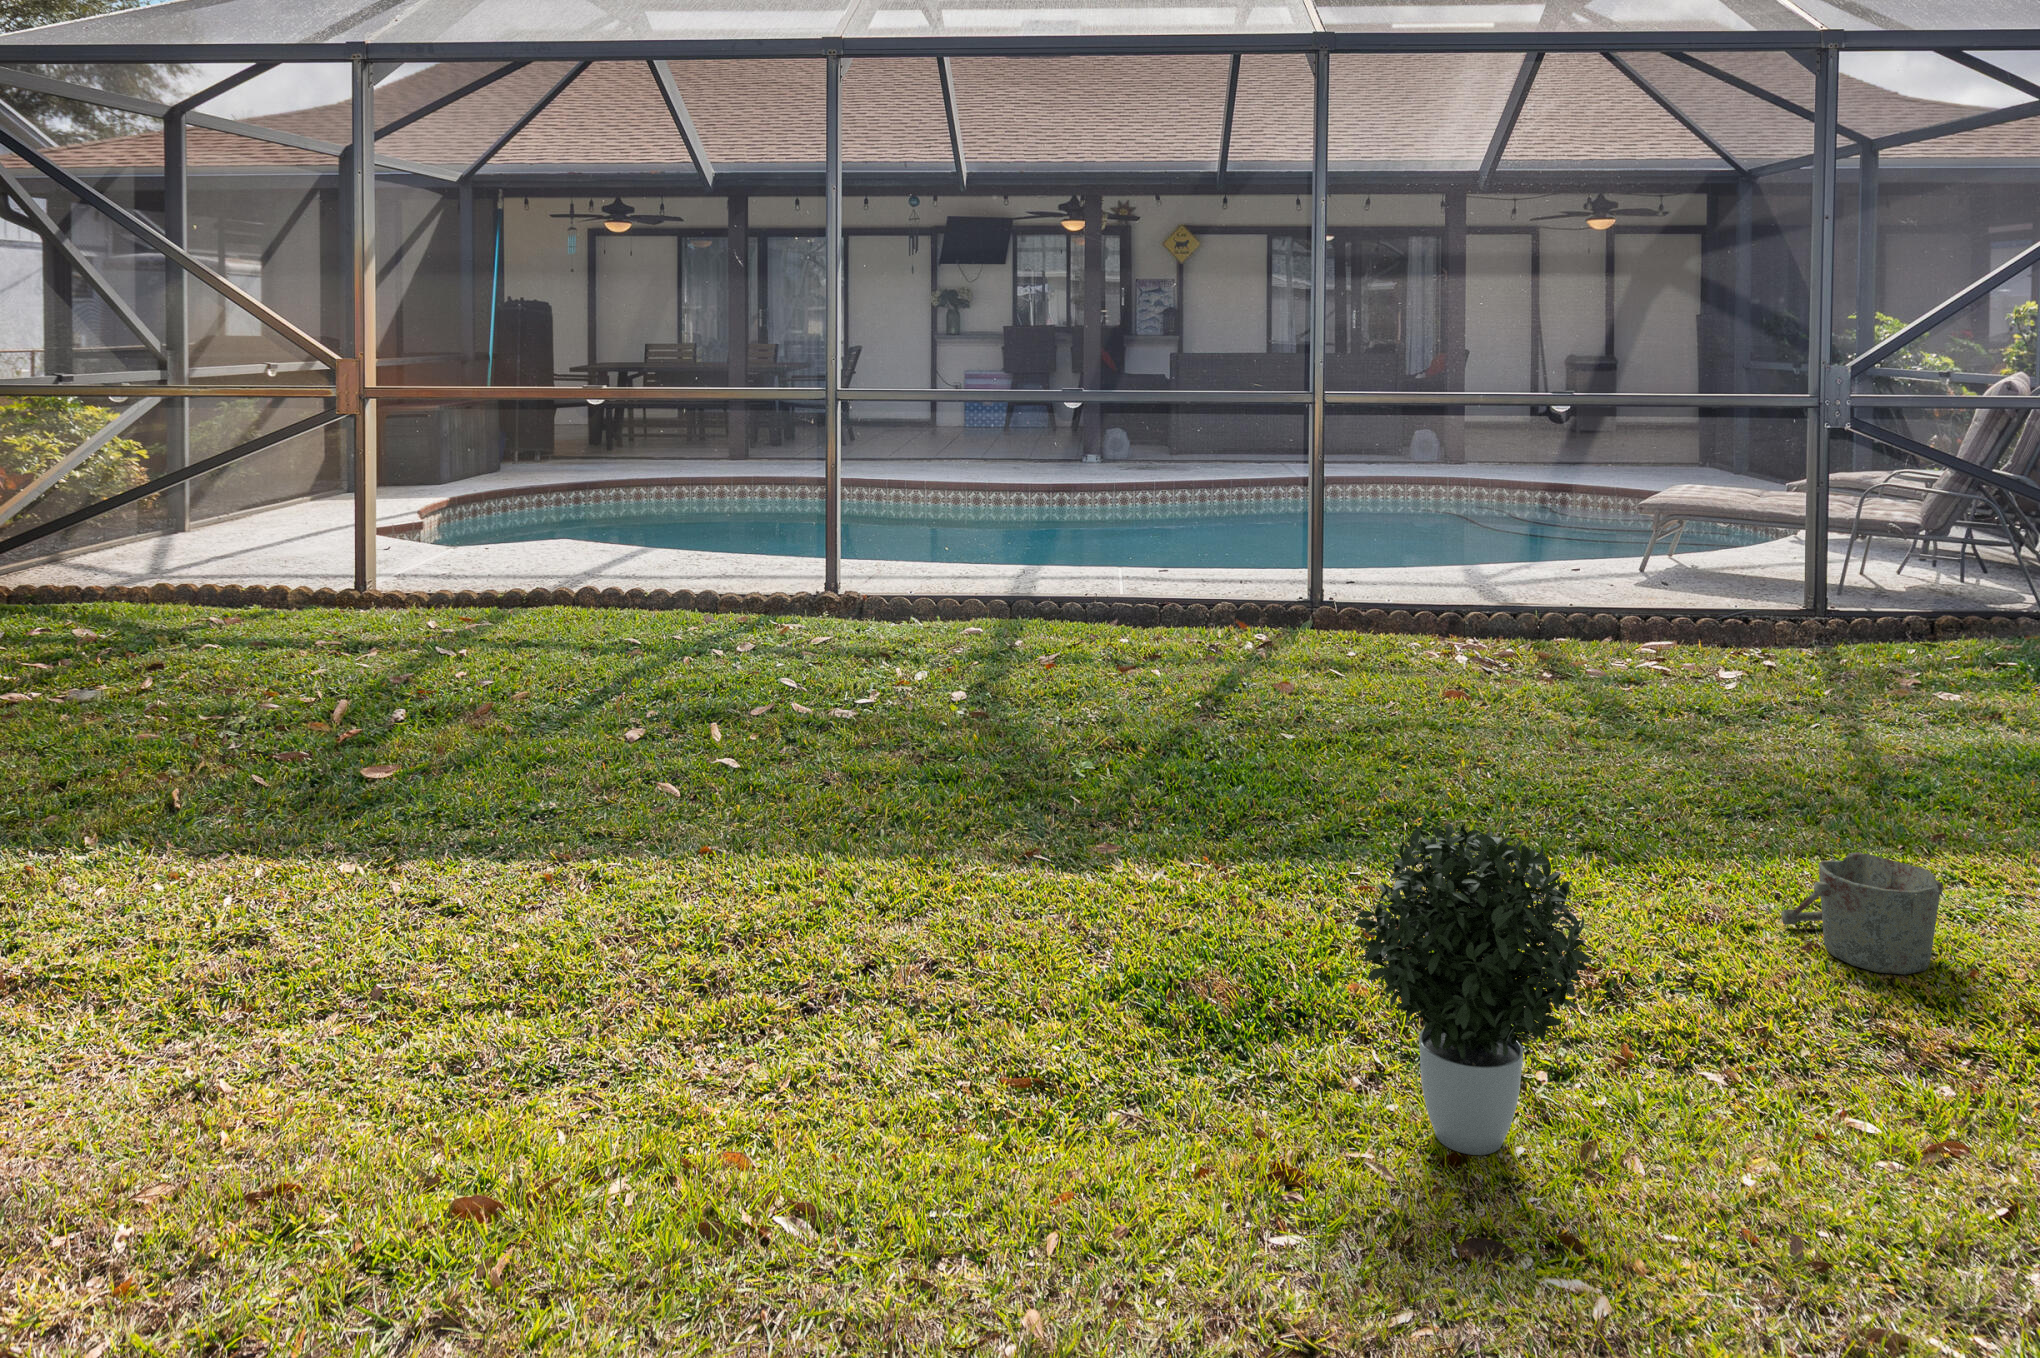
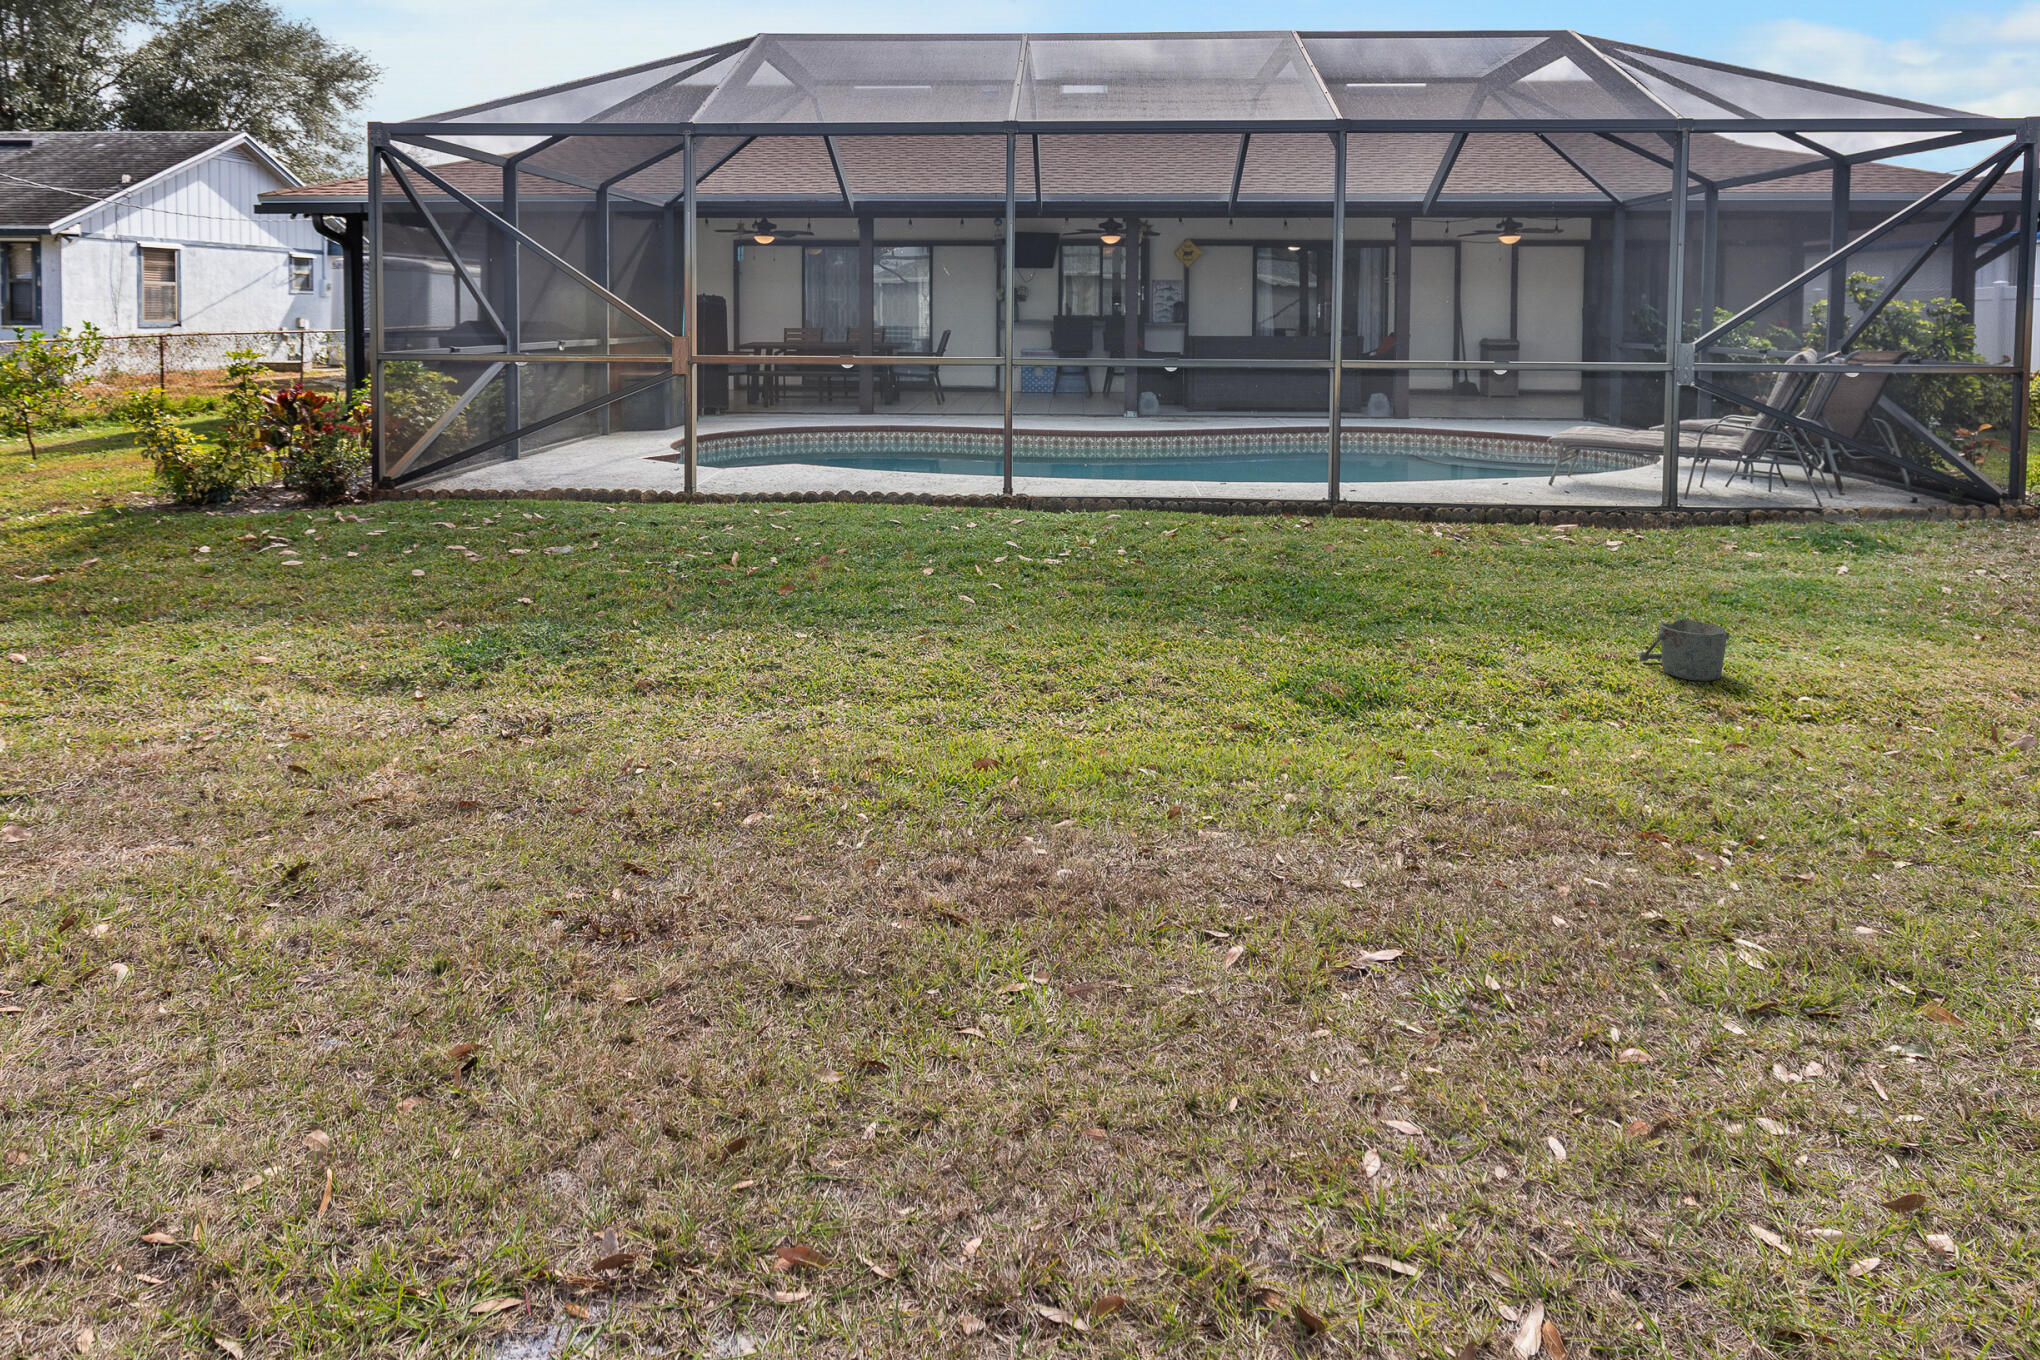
potted plant: present [1355,823,1591,1155] -> none [1417,579,1539,744]

